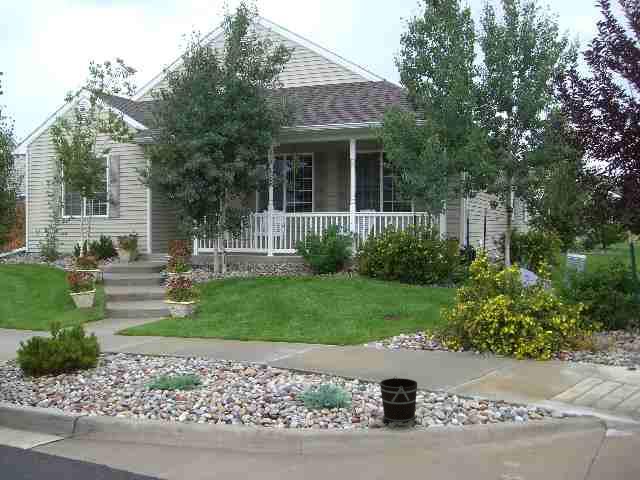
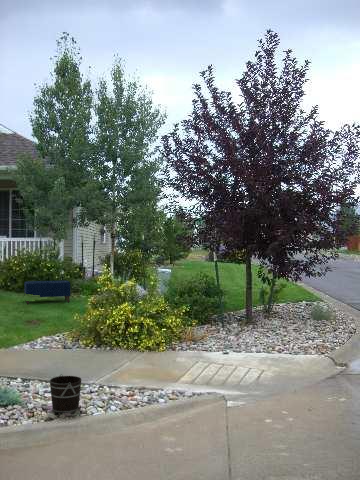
bench: none [393,268,447,296] -> present [24,280,70,304]

